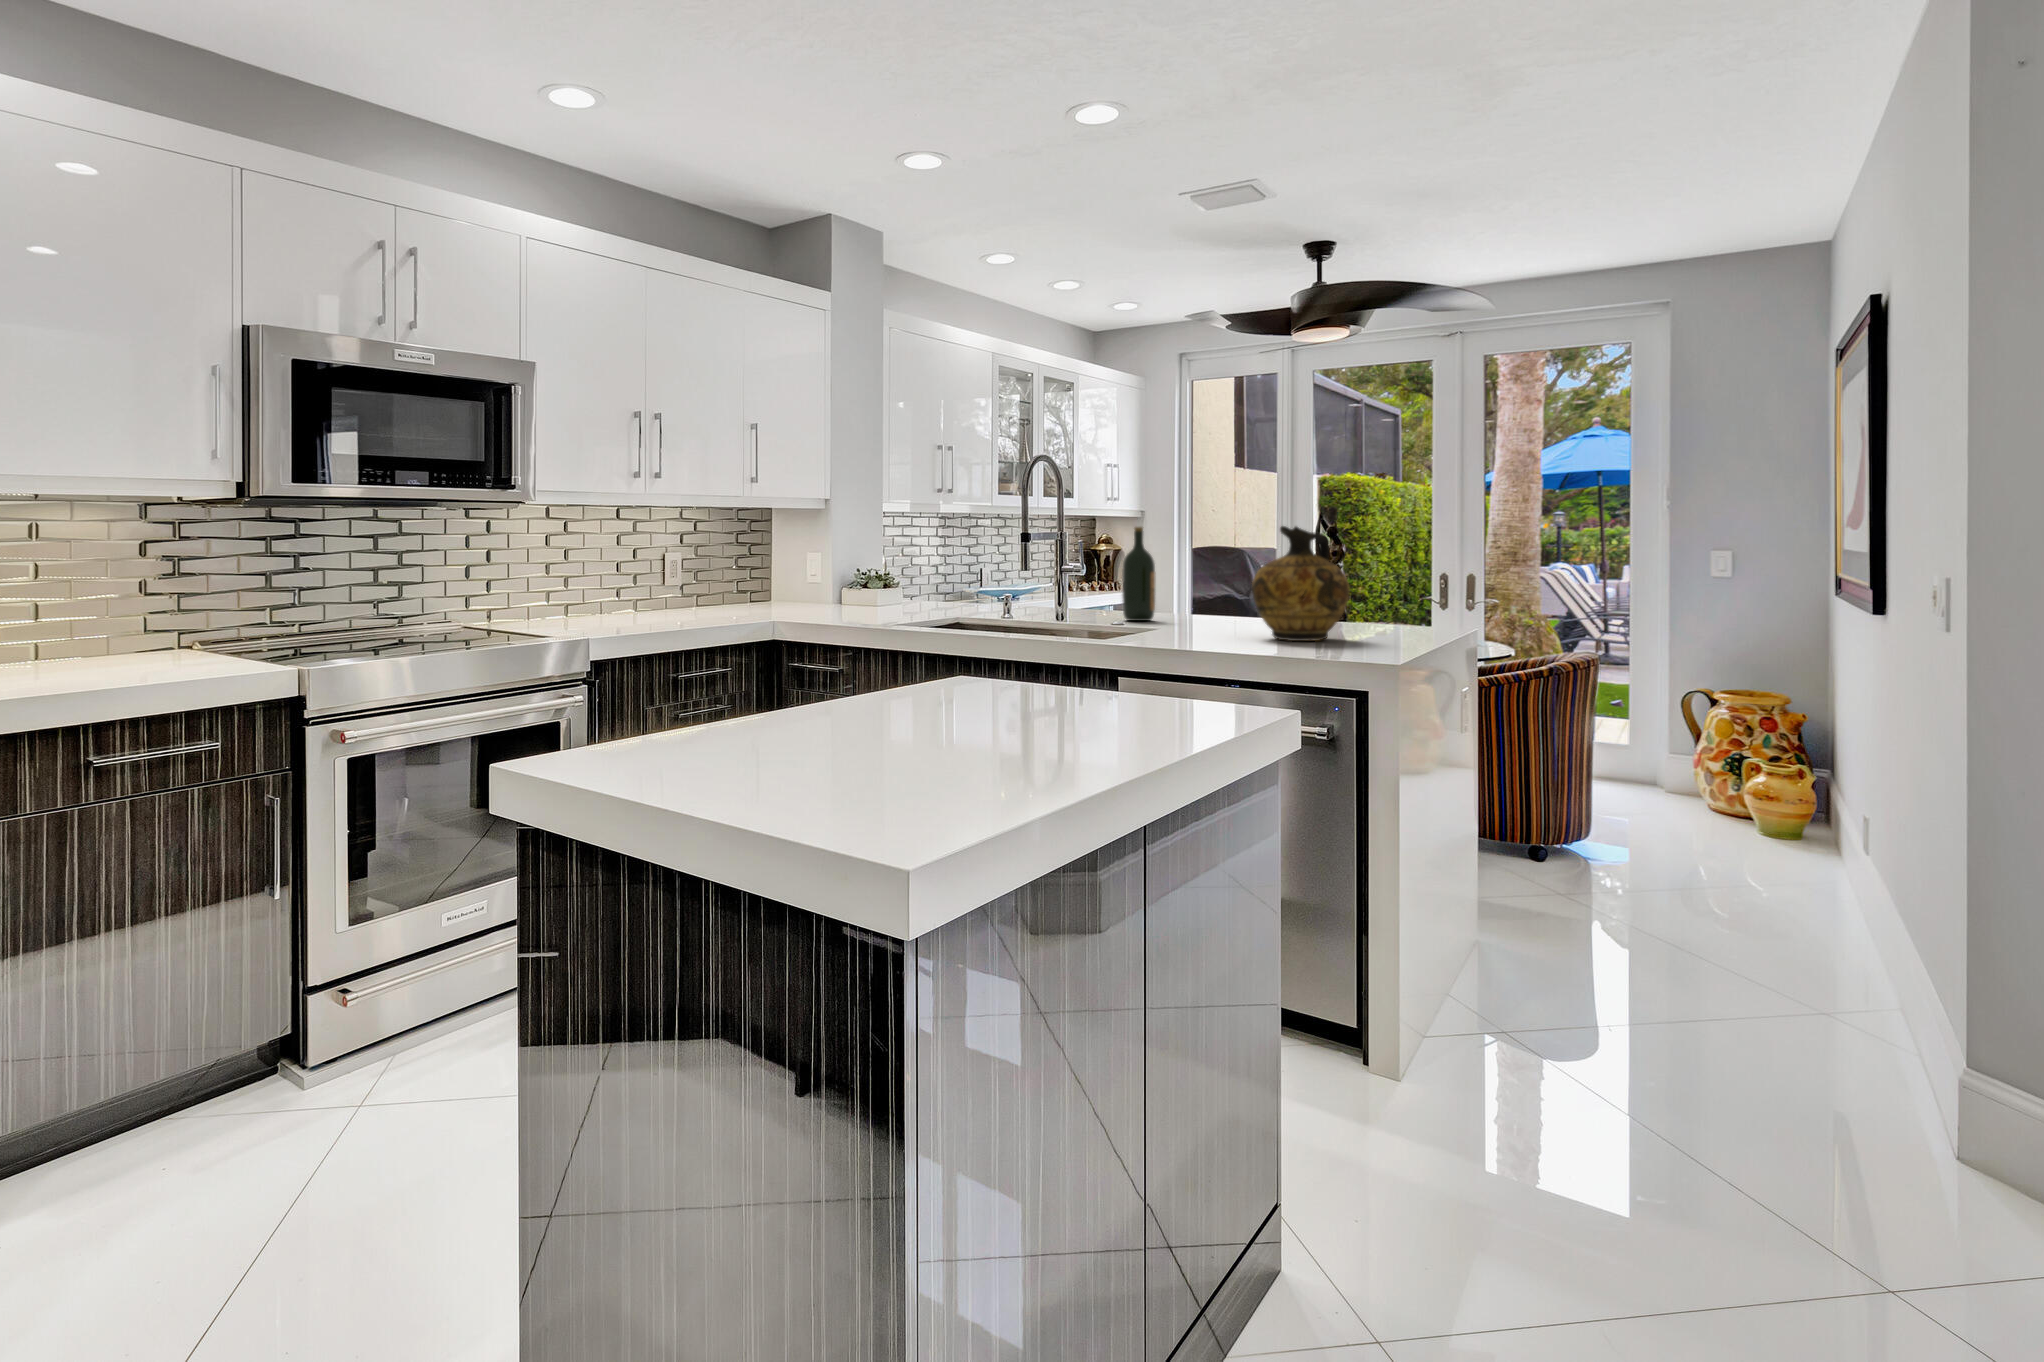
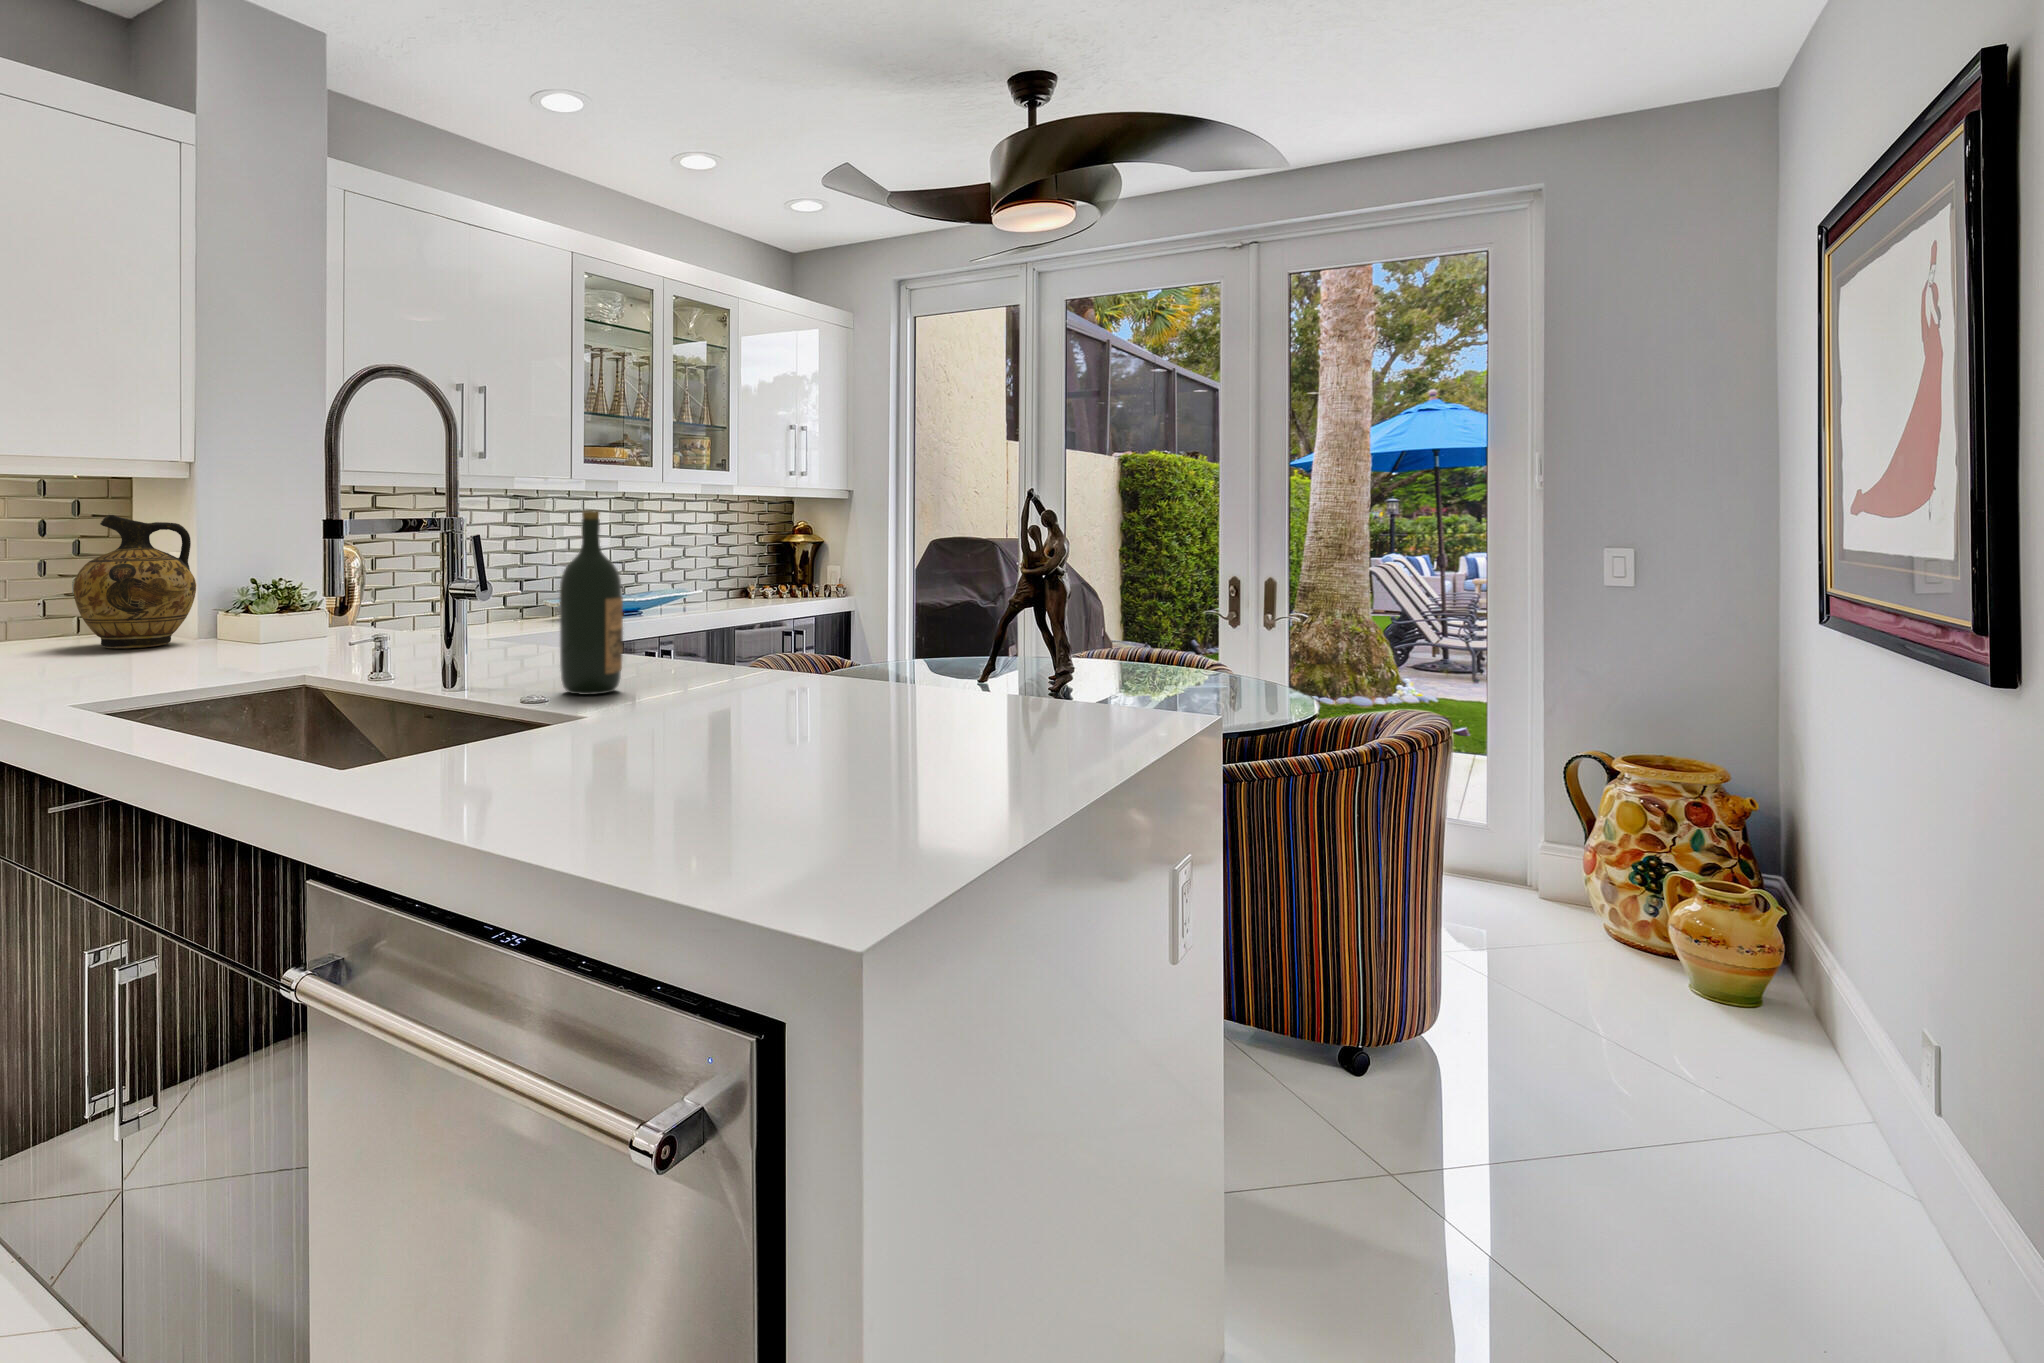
ceramic jug: present [1252,526,1350,641] -> present [73,515,196,648]

